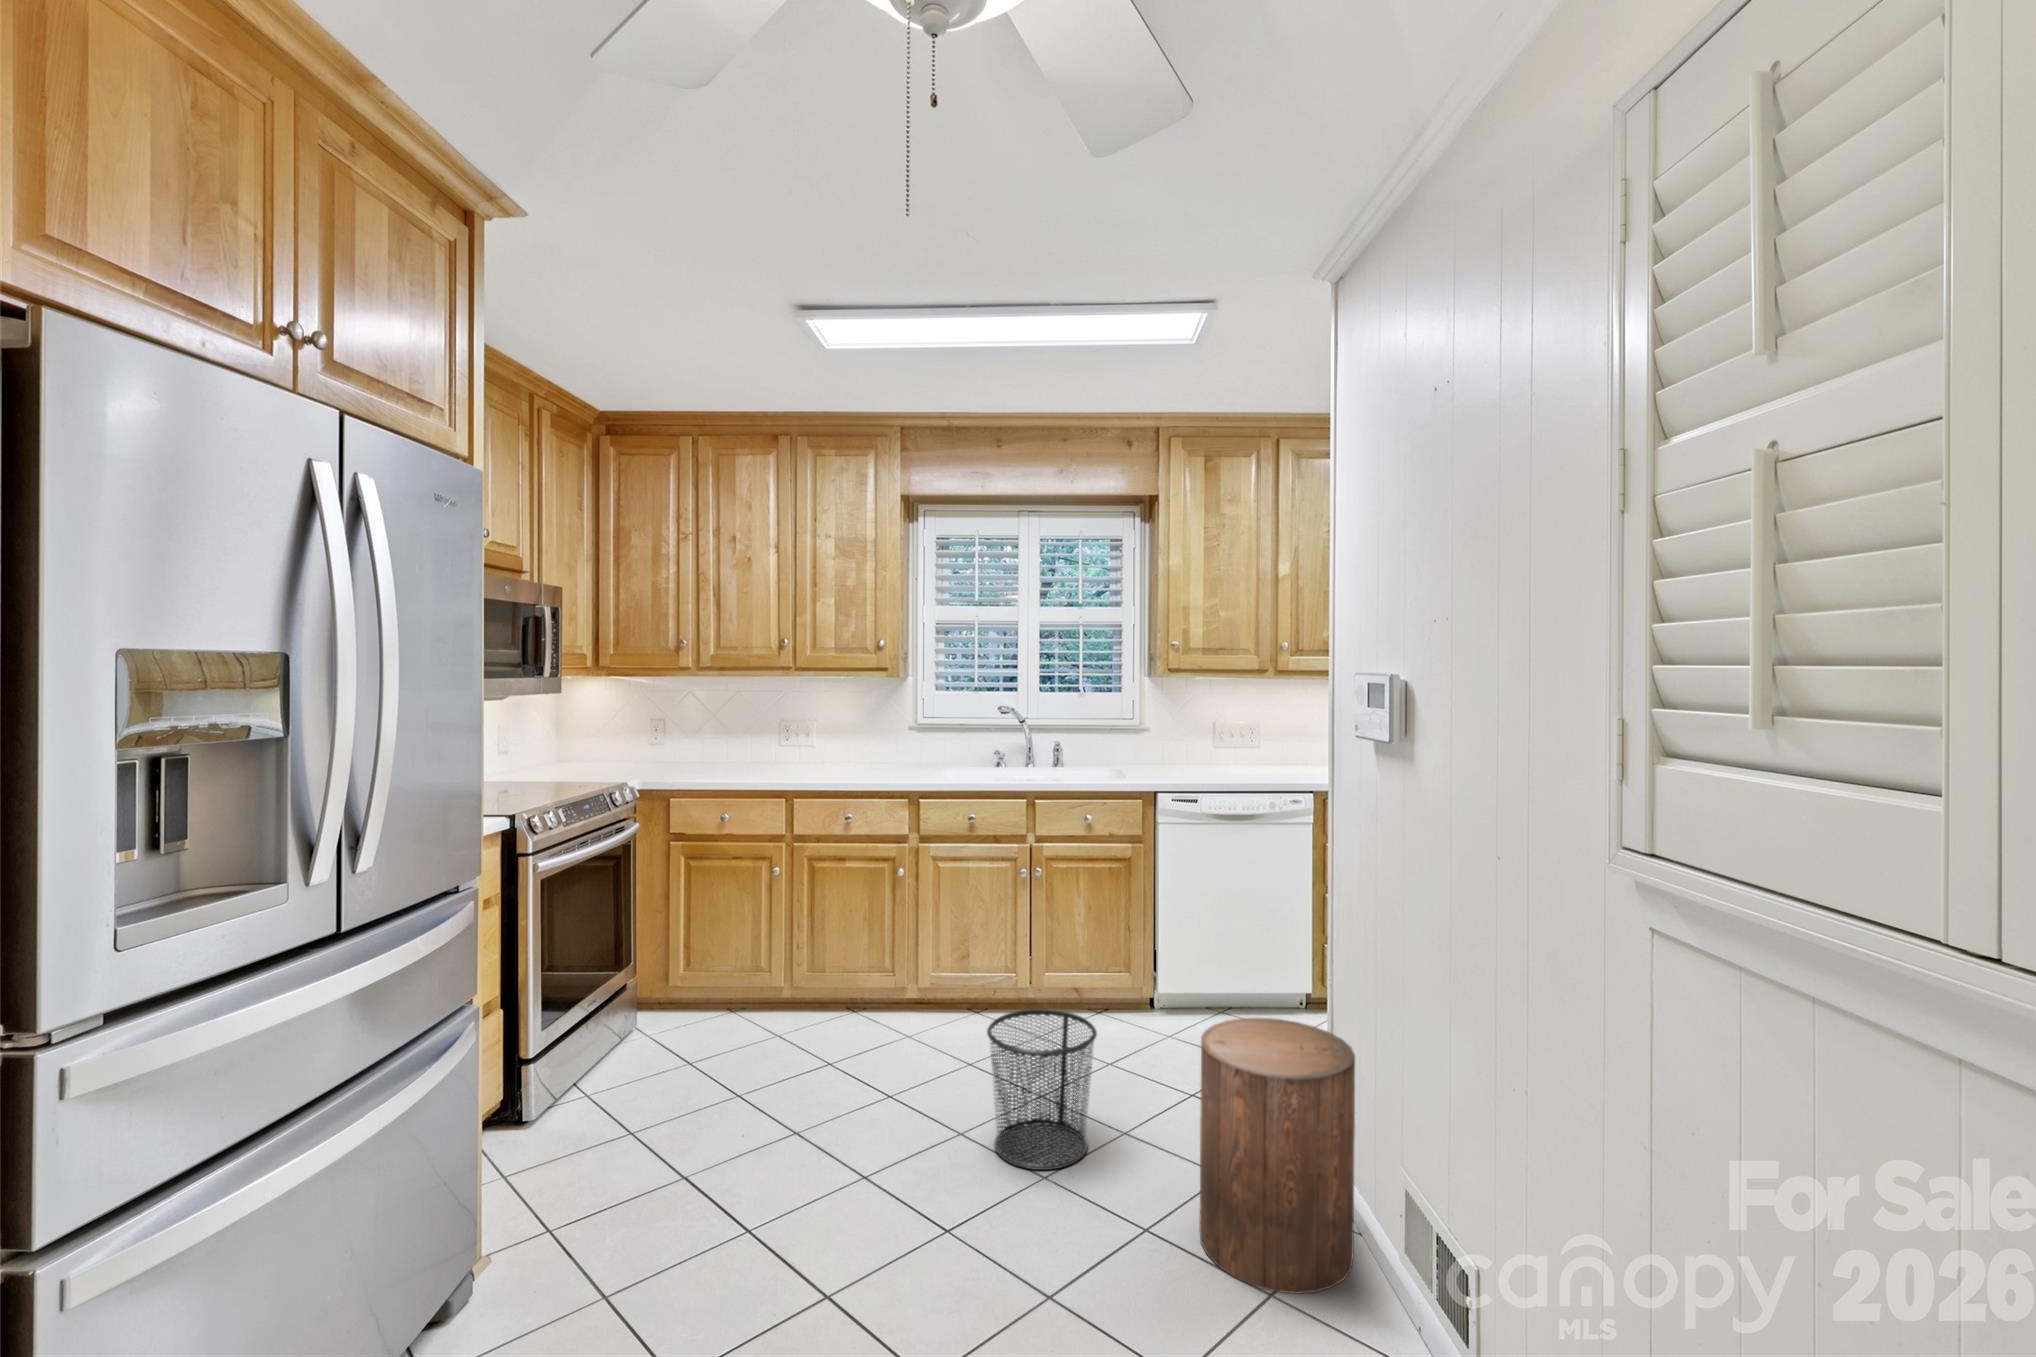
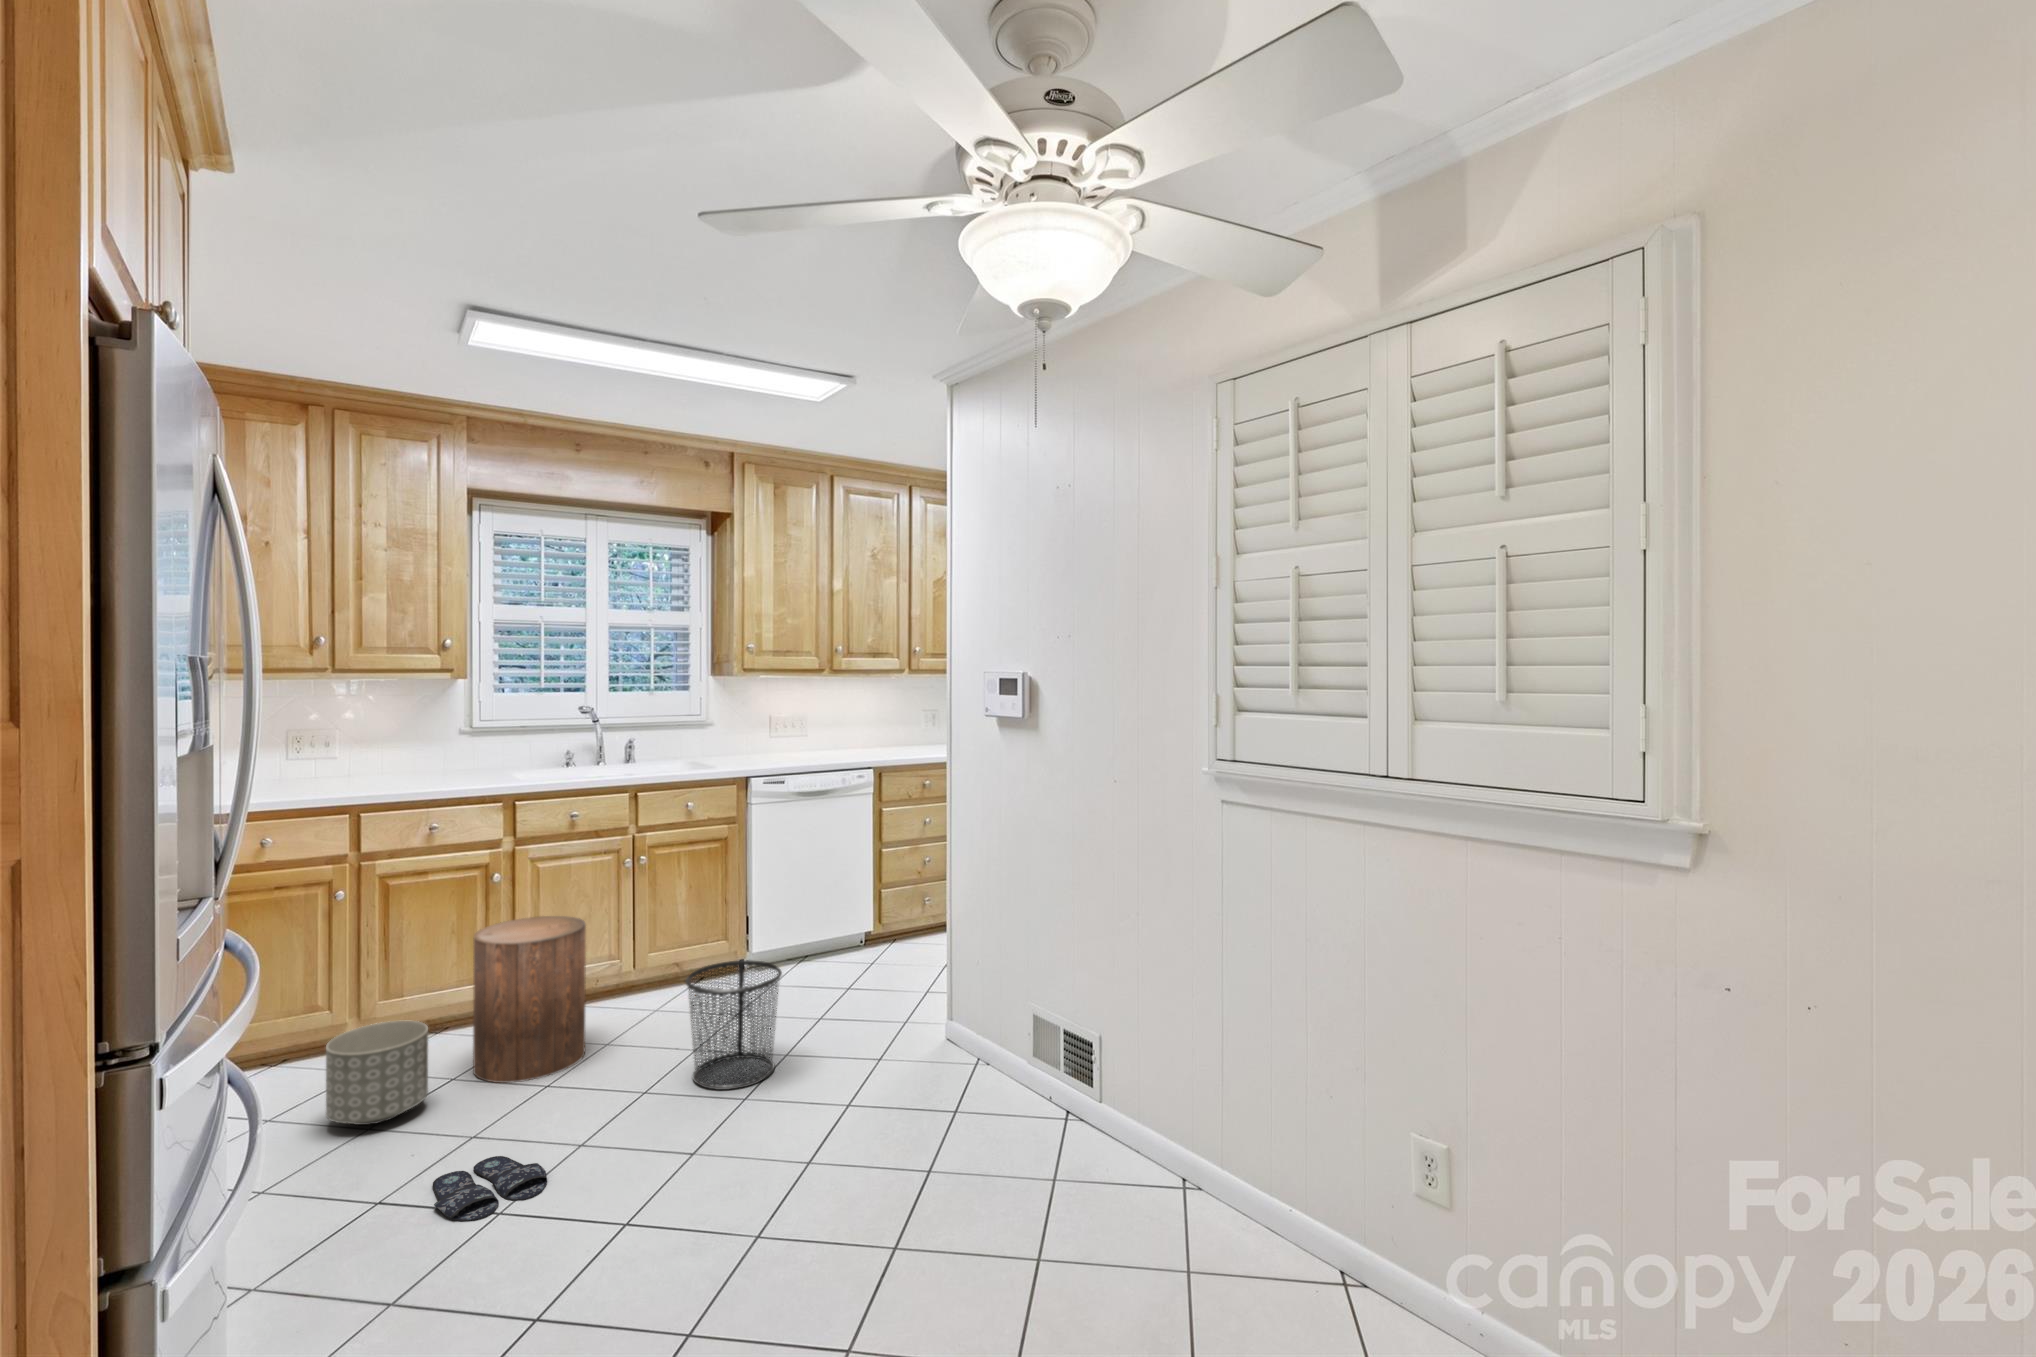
planter: none [701,997,784,1093] -> present [326,1020,428,1125]
stool: present [1200,1018,1355,1294] -> present [473,916,586,1083]
slippers: none [686,1167,793,1239] -> present [433,1156,547,1222]

